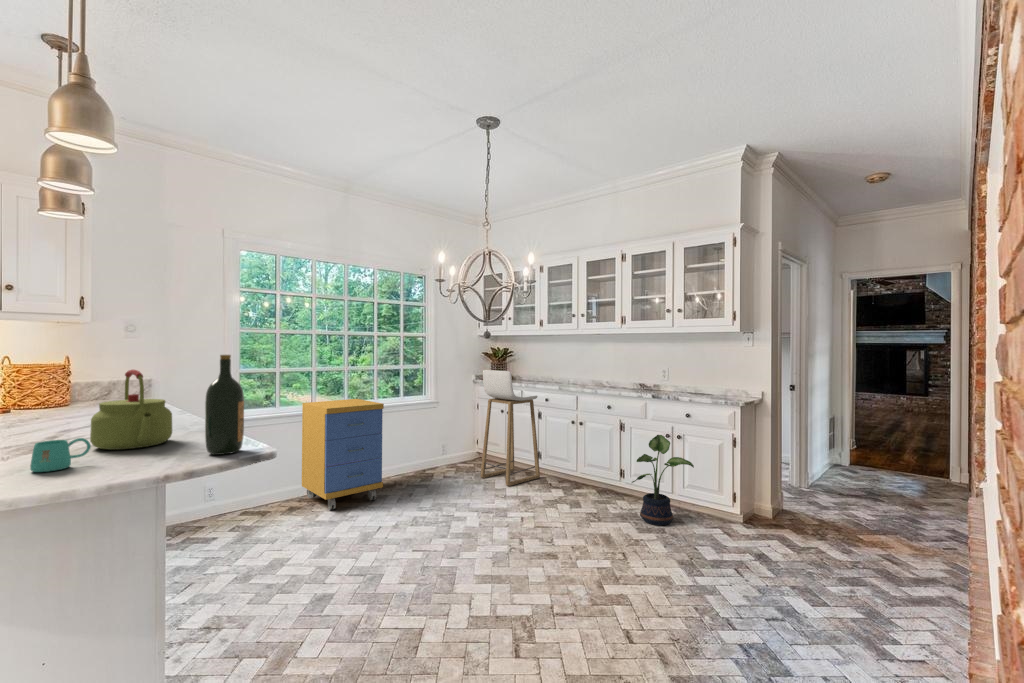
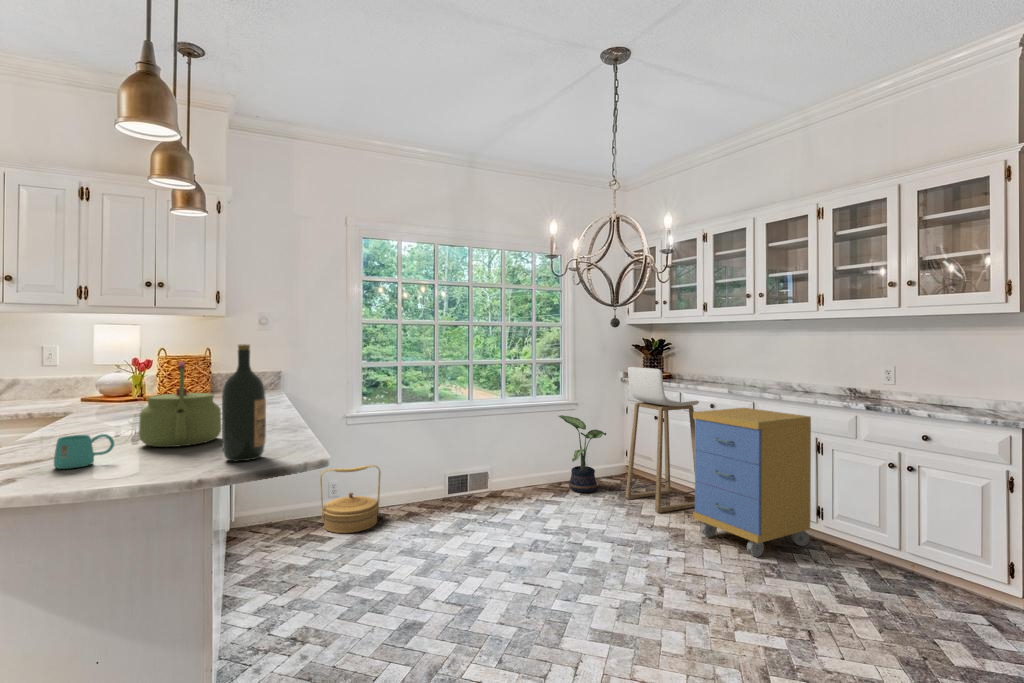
storage cabinet: present [302,399,384,510] -> present [693,408,811,557]
potted plant: present [632,435,694,525] -> present [559,415,606,493]
woven basket: none [199,465,263,533] -> present [320,465,381,533]

